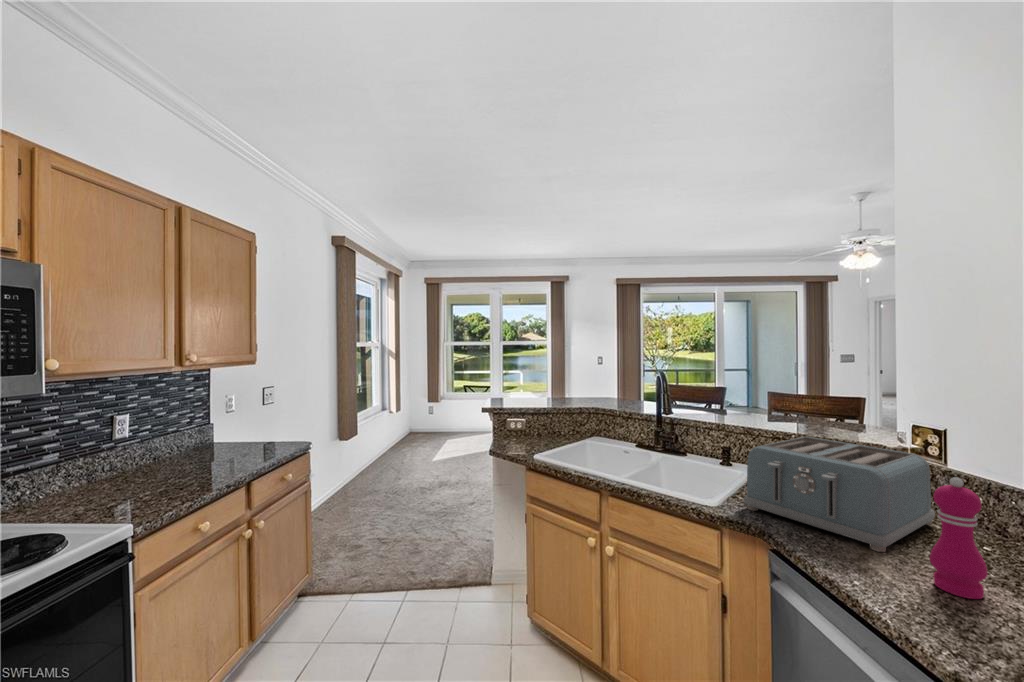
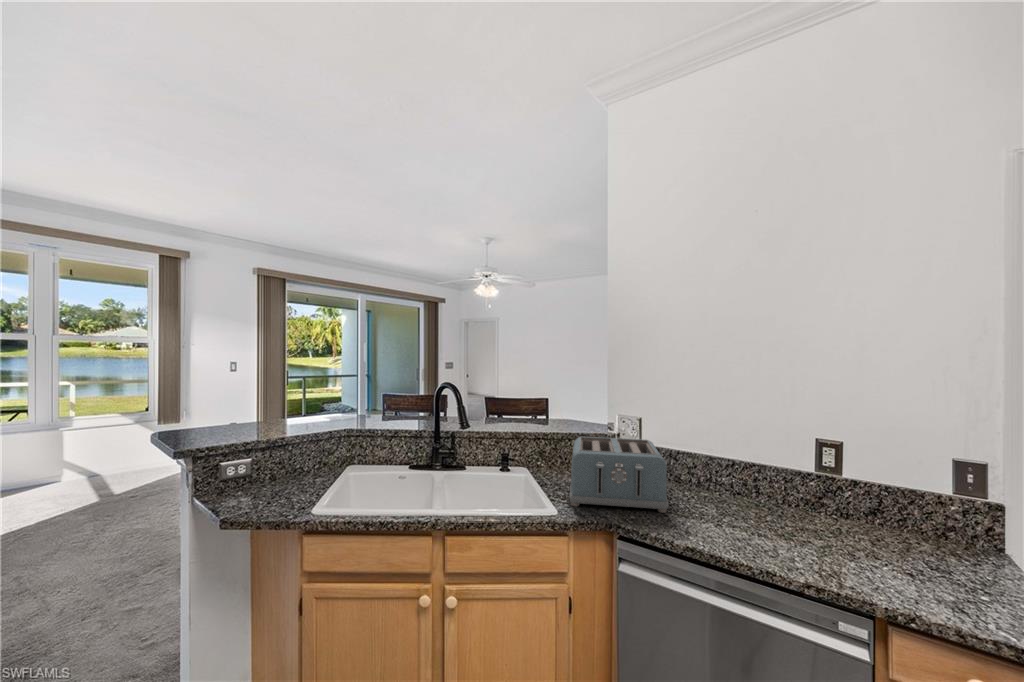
pepper mill: present [930,478,988,599] -> none [702,455,729,527]

